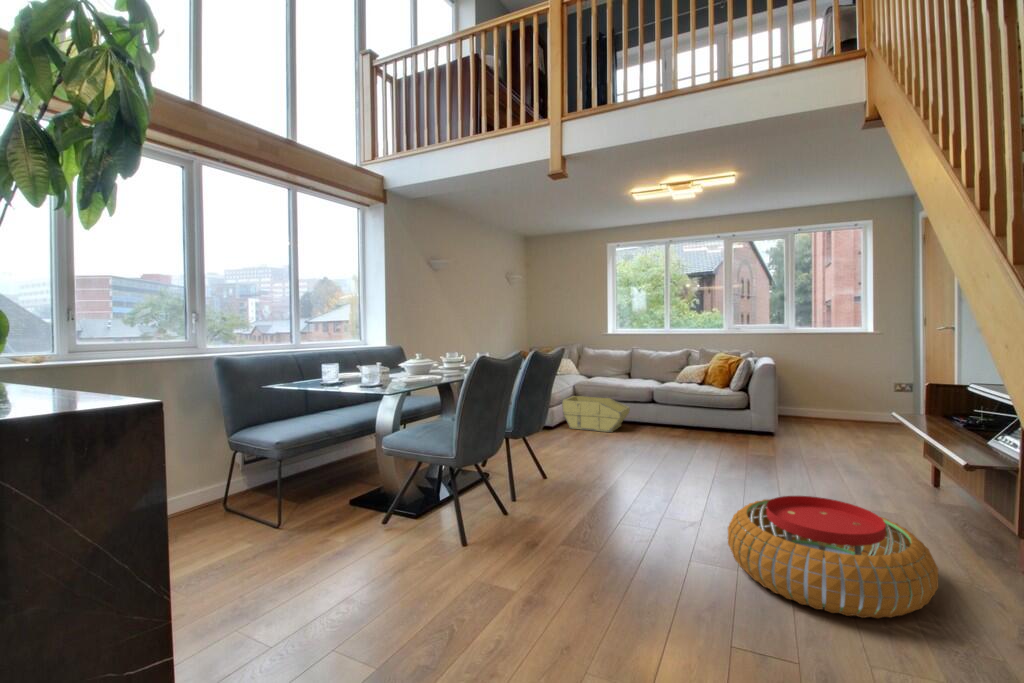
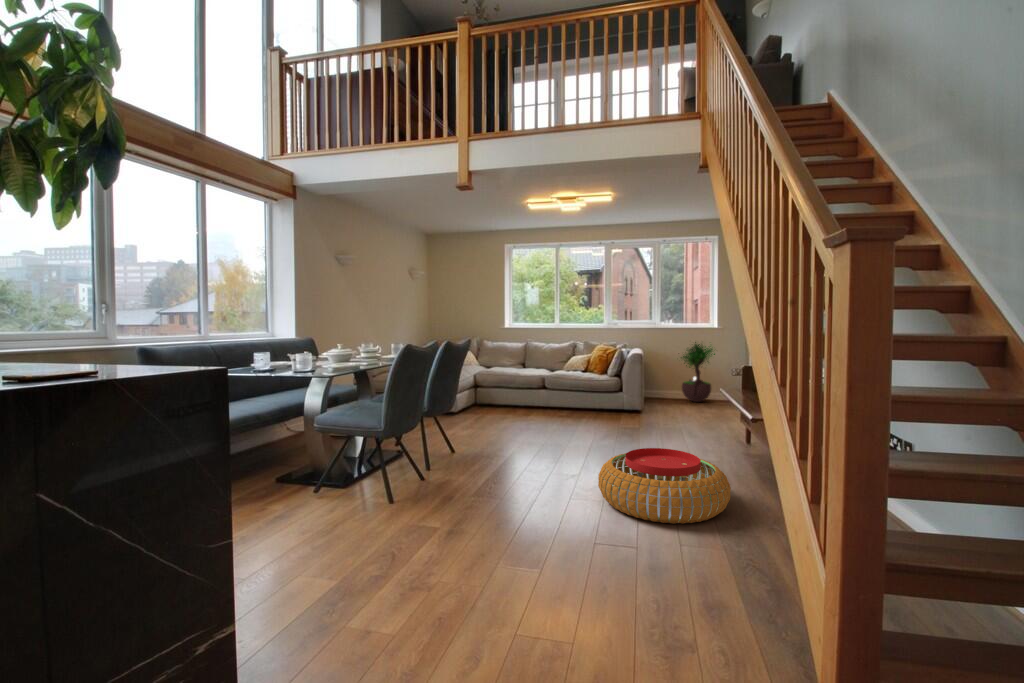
potted tree: none [819,344,875,424] -> present [681,342,715,402]
storage bin: present [562,396,630,432] -> none [465,384,525,415]

